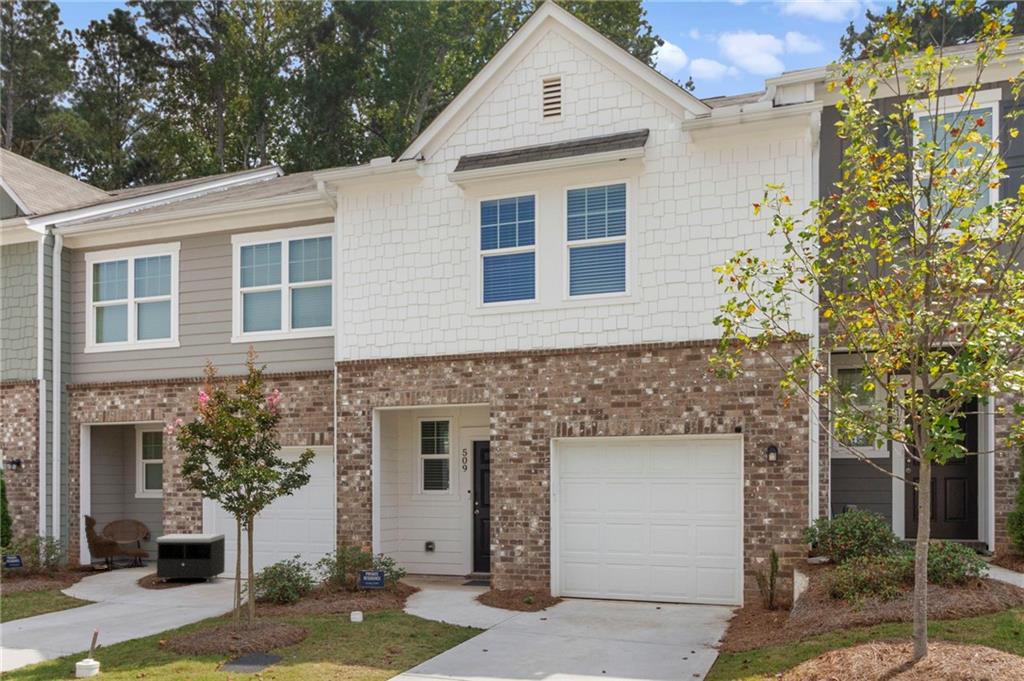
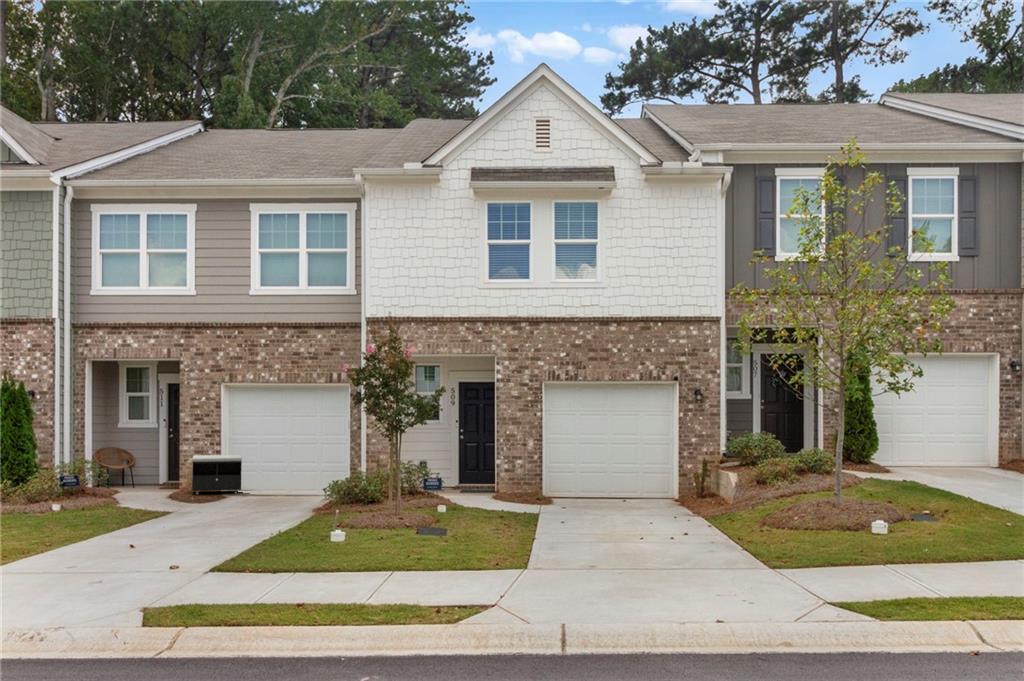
lounge chair: present [84,515,149,571] -> none [82,441,140,490]

